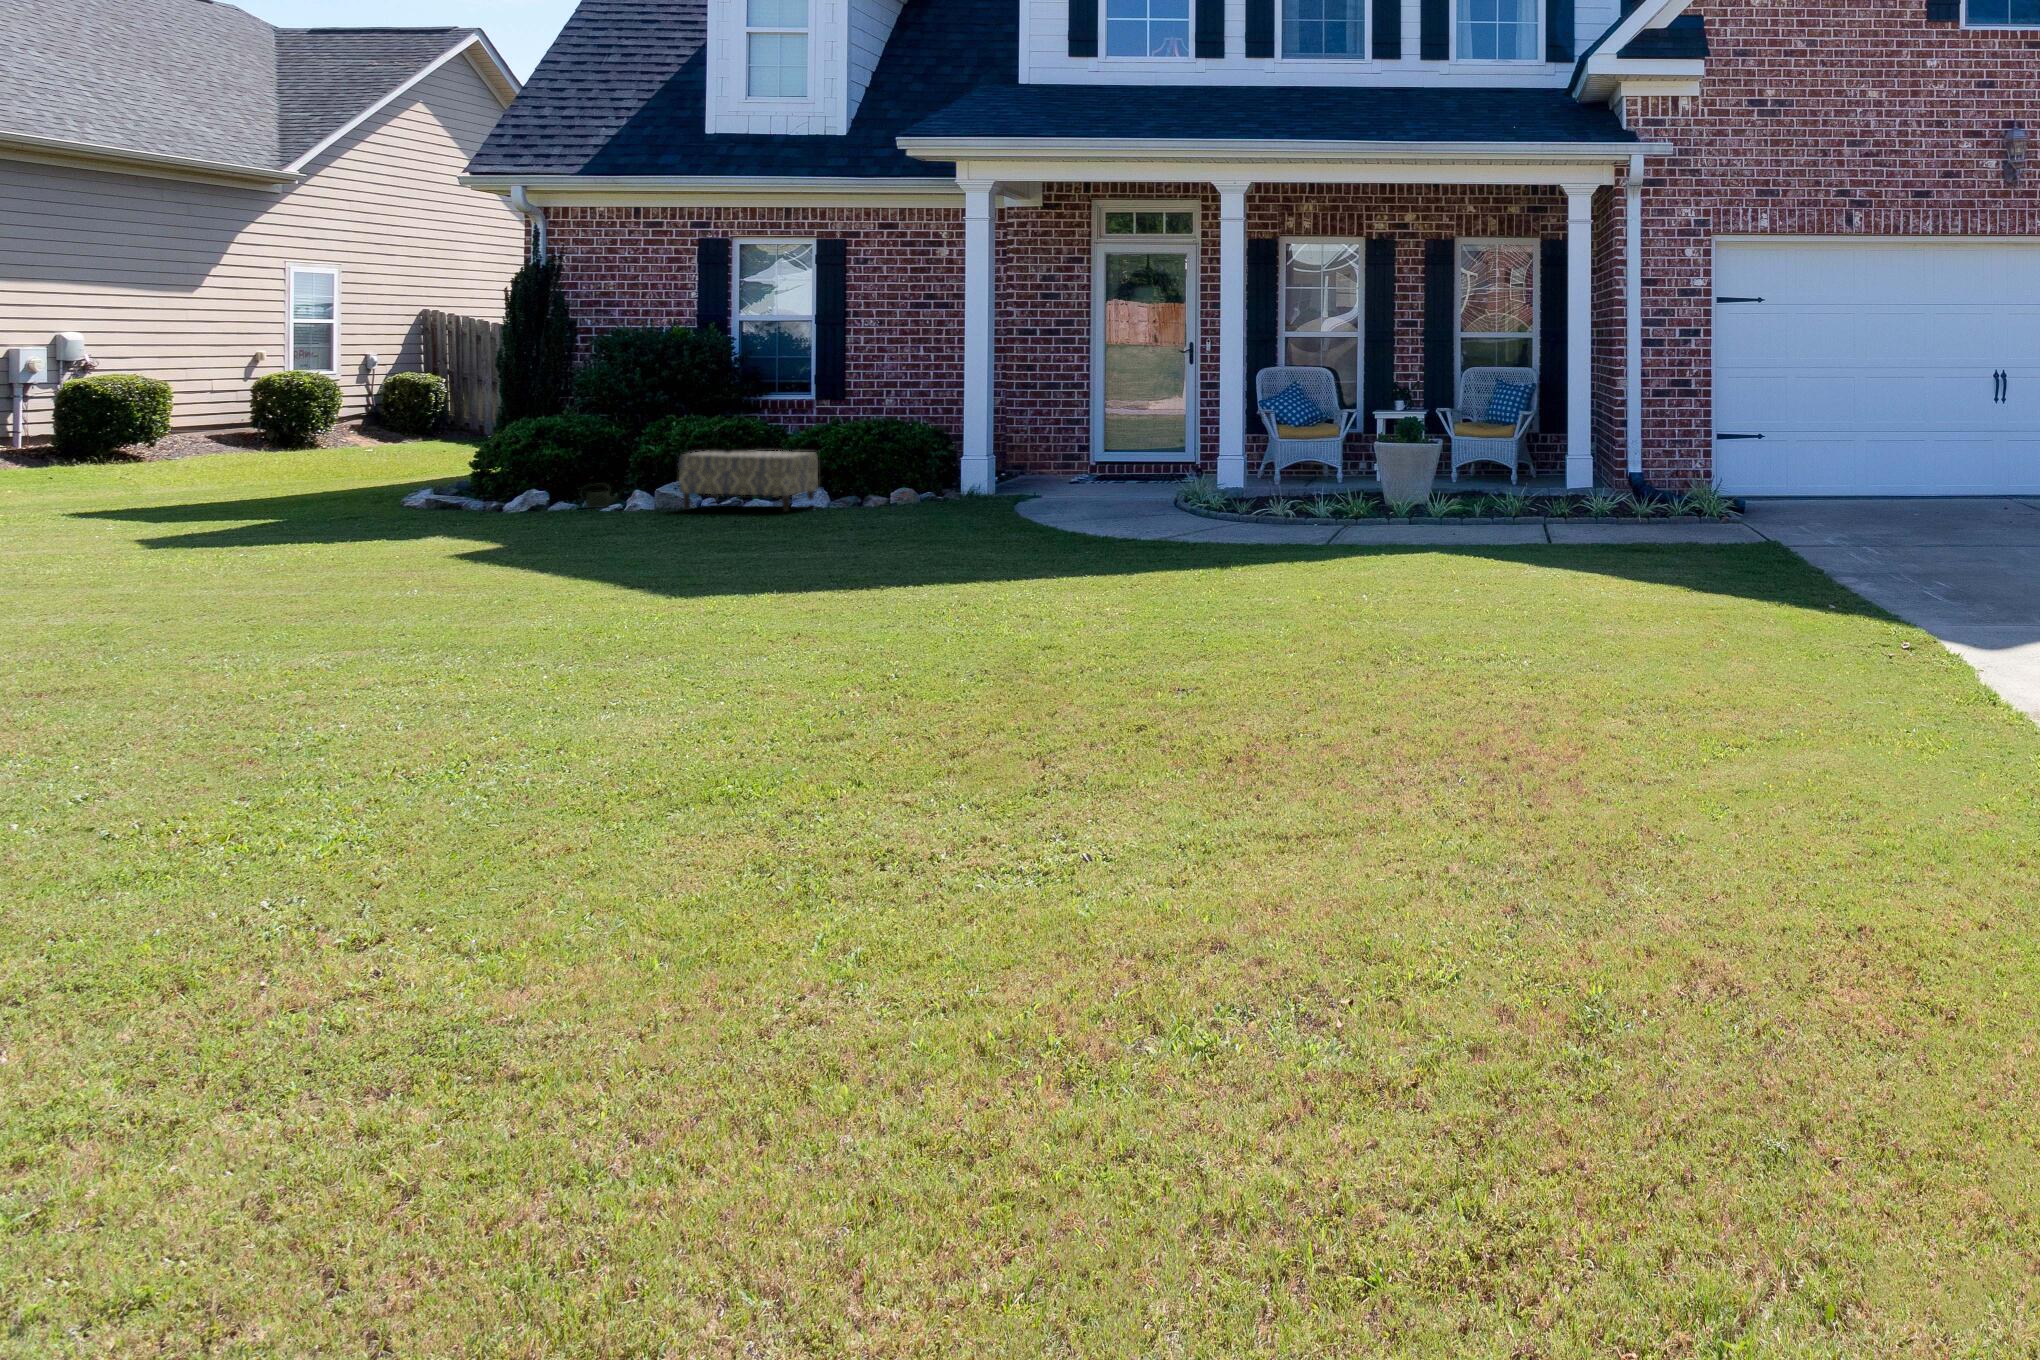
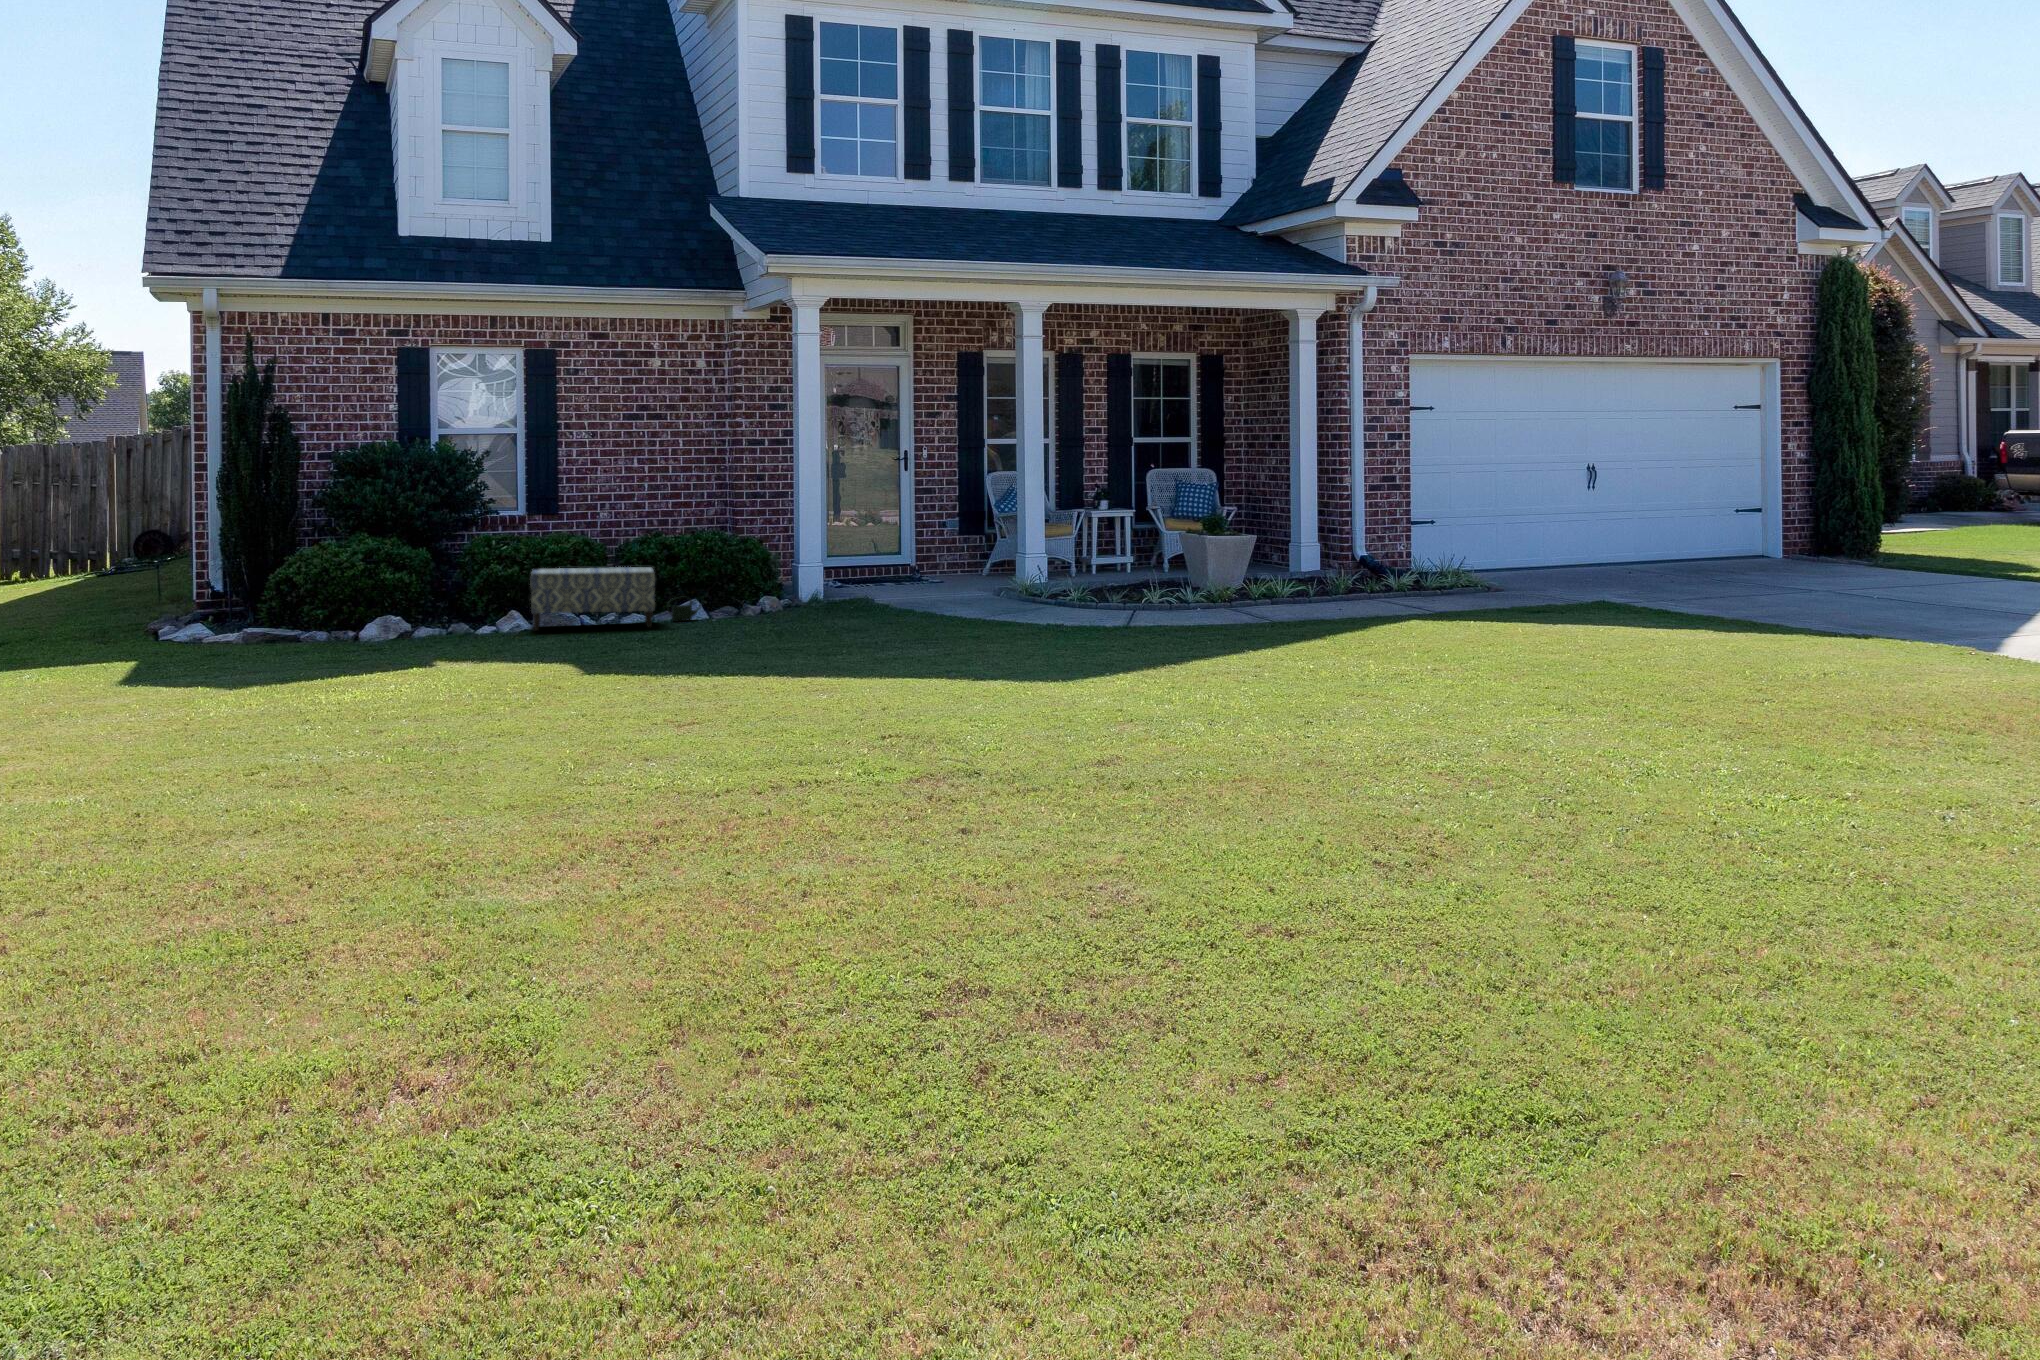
watering can: present [581,485,617,508] -> present [667,598,699,621]

